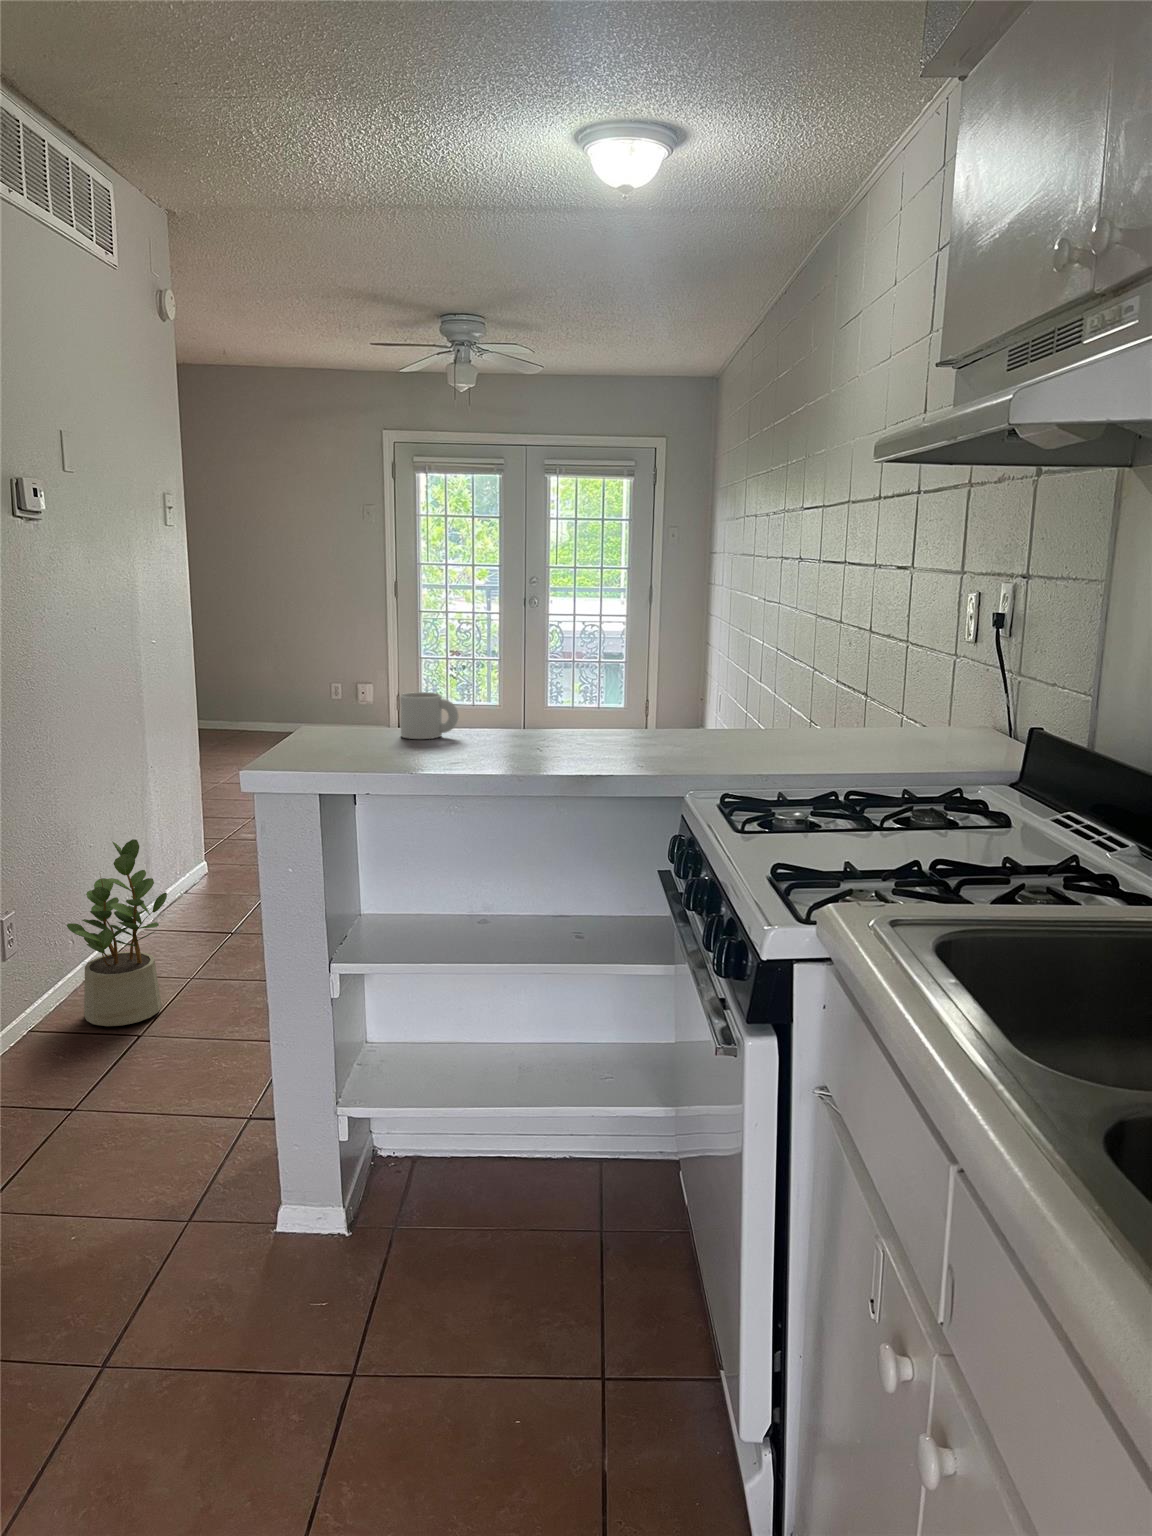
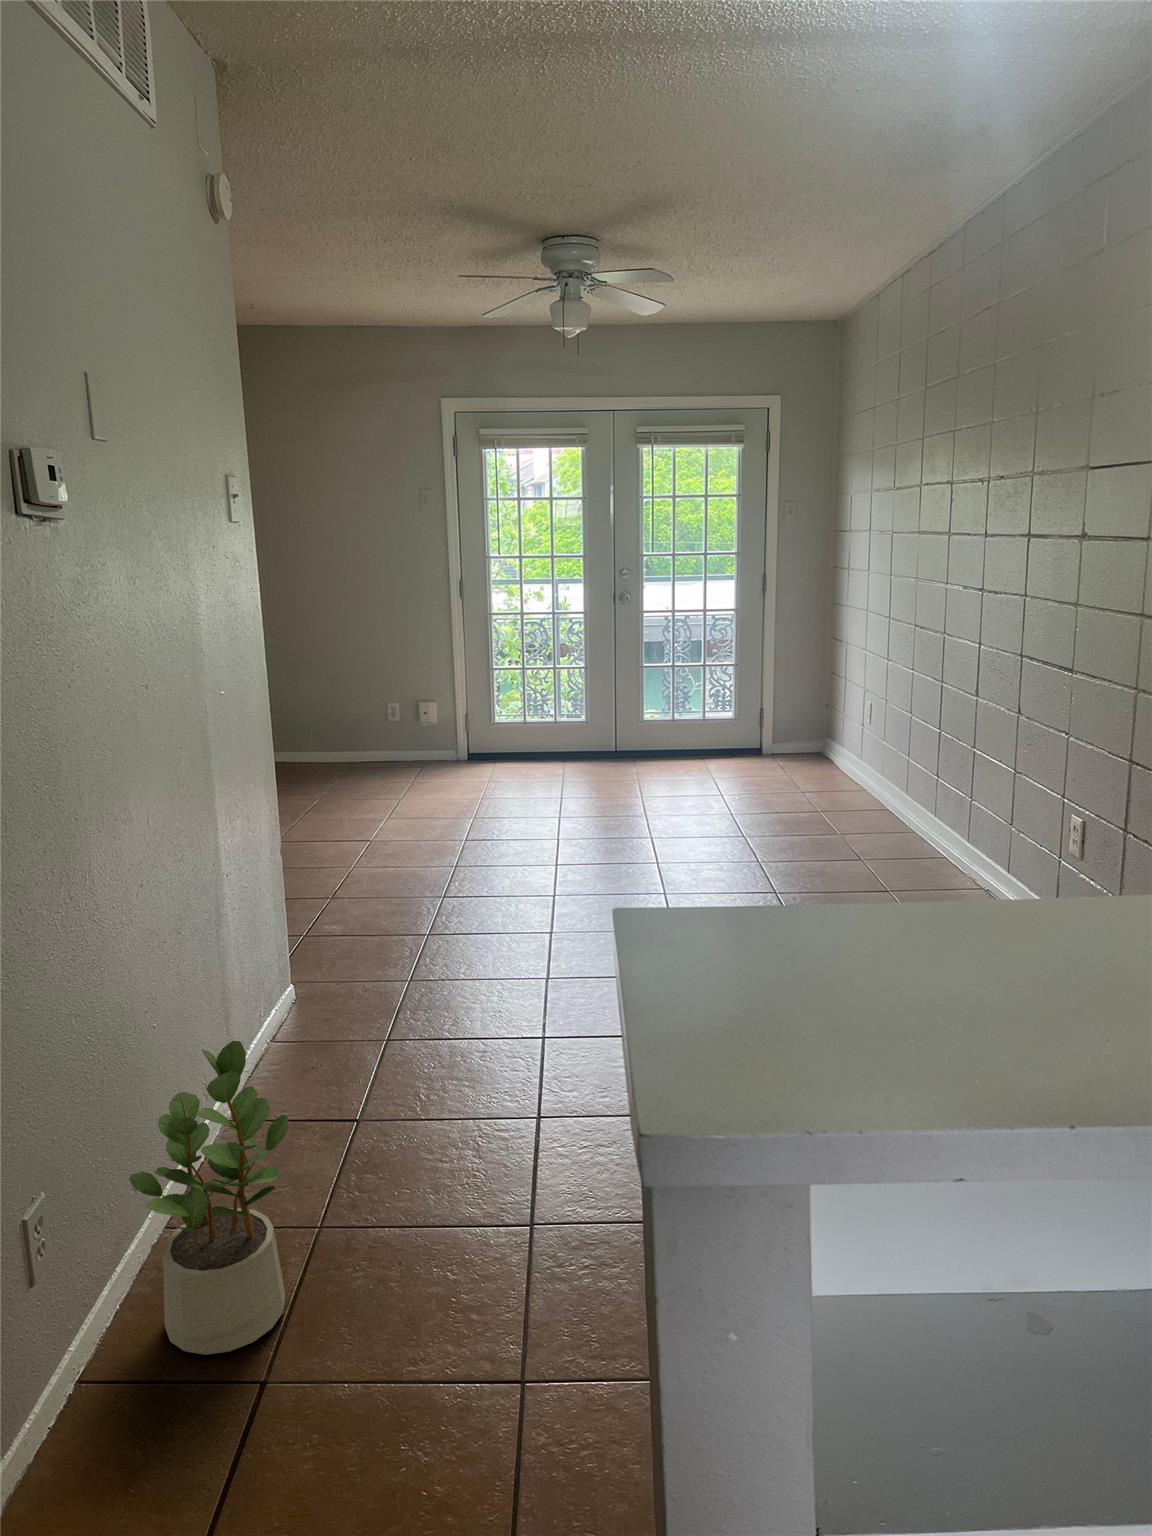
mug: present [400,692,458,739] -> none [856,849,982,960]

